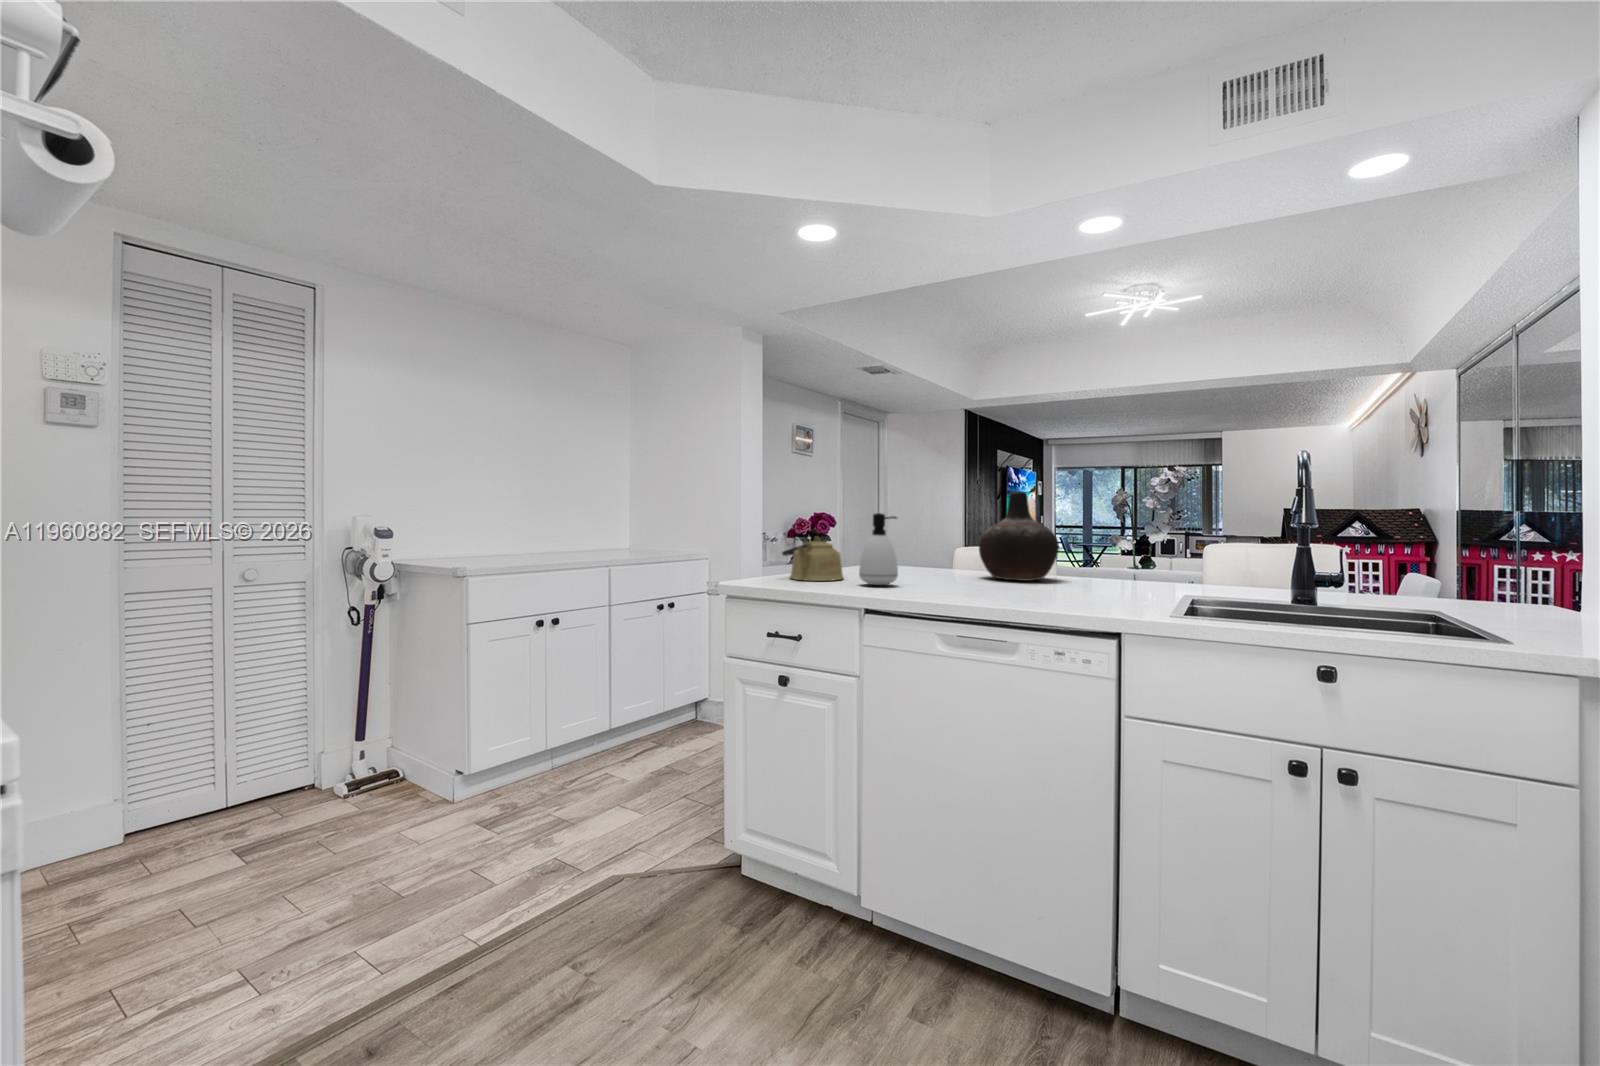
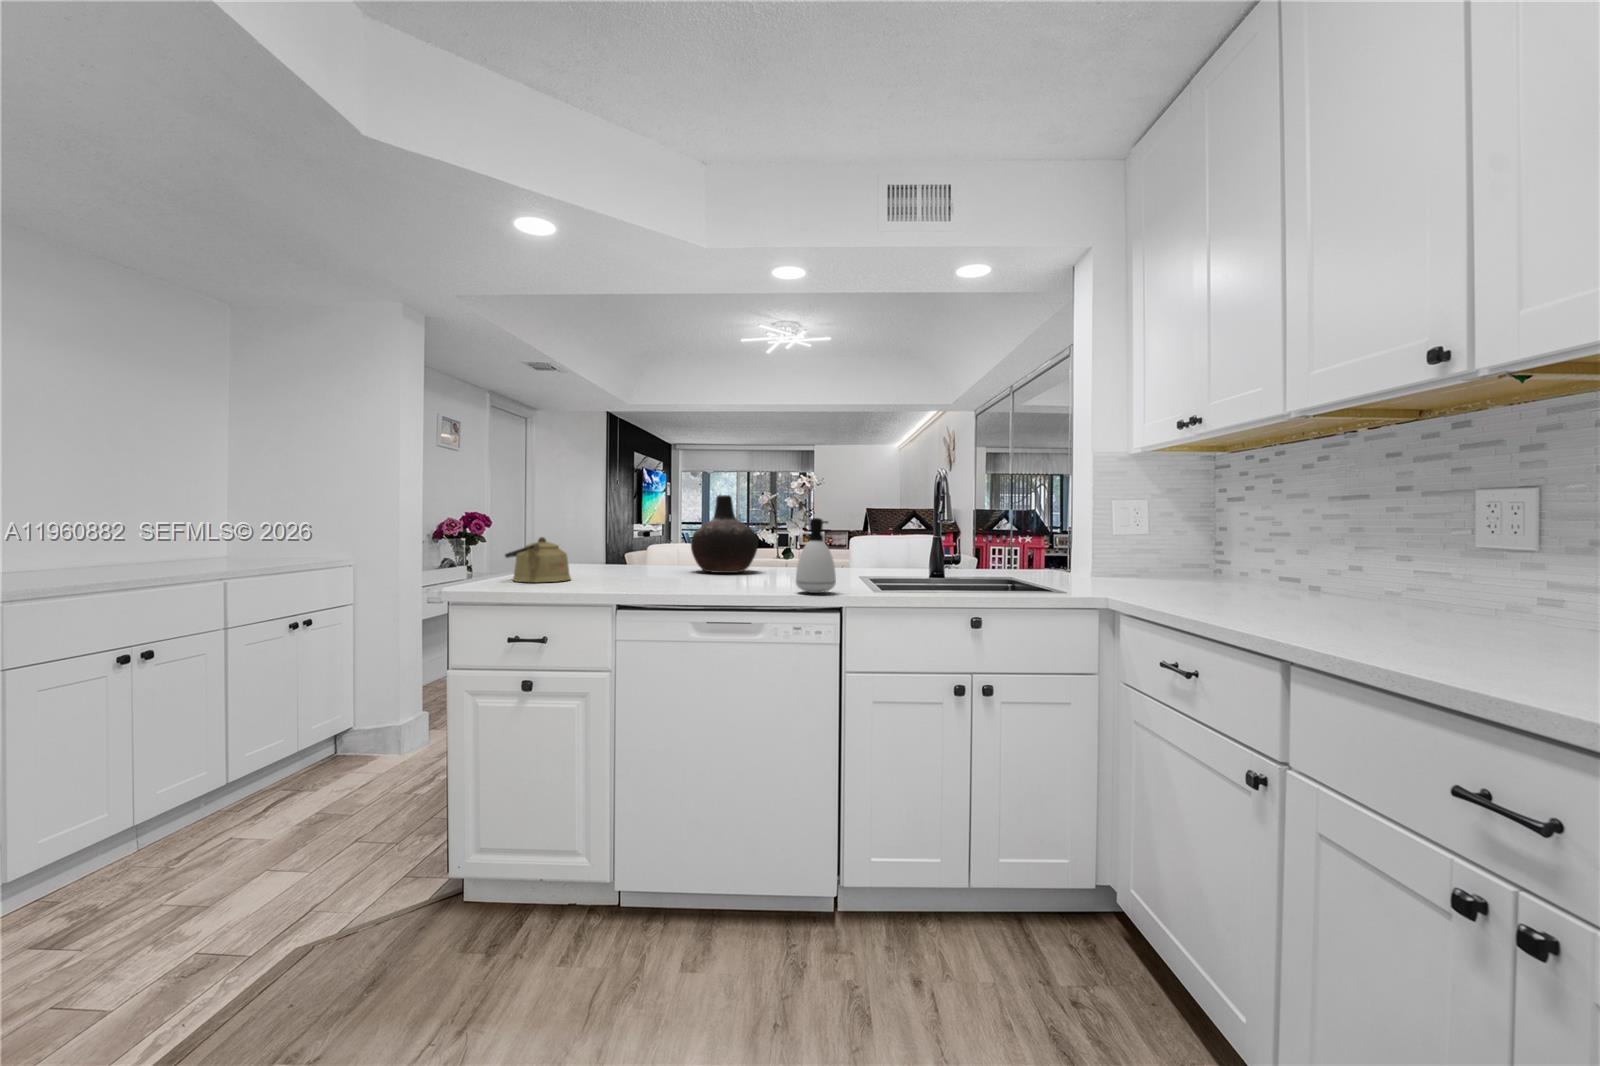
soap dispenser: present [859,513,898,585] -> present [796,518,836,593]

